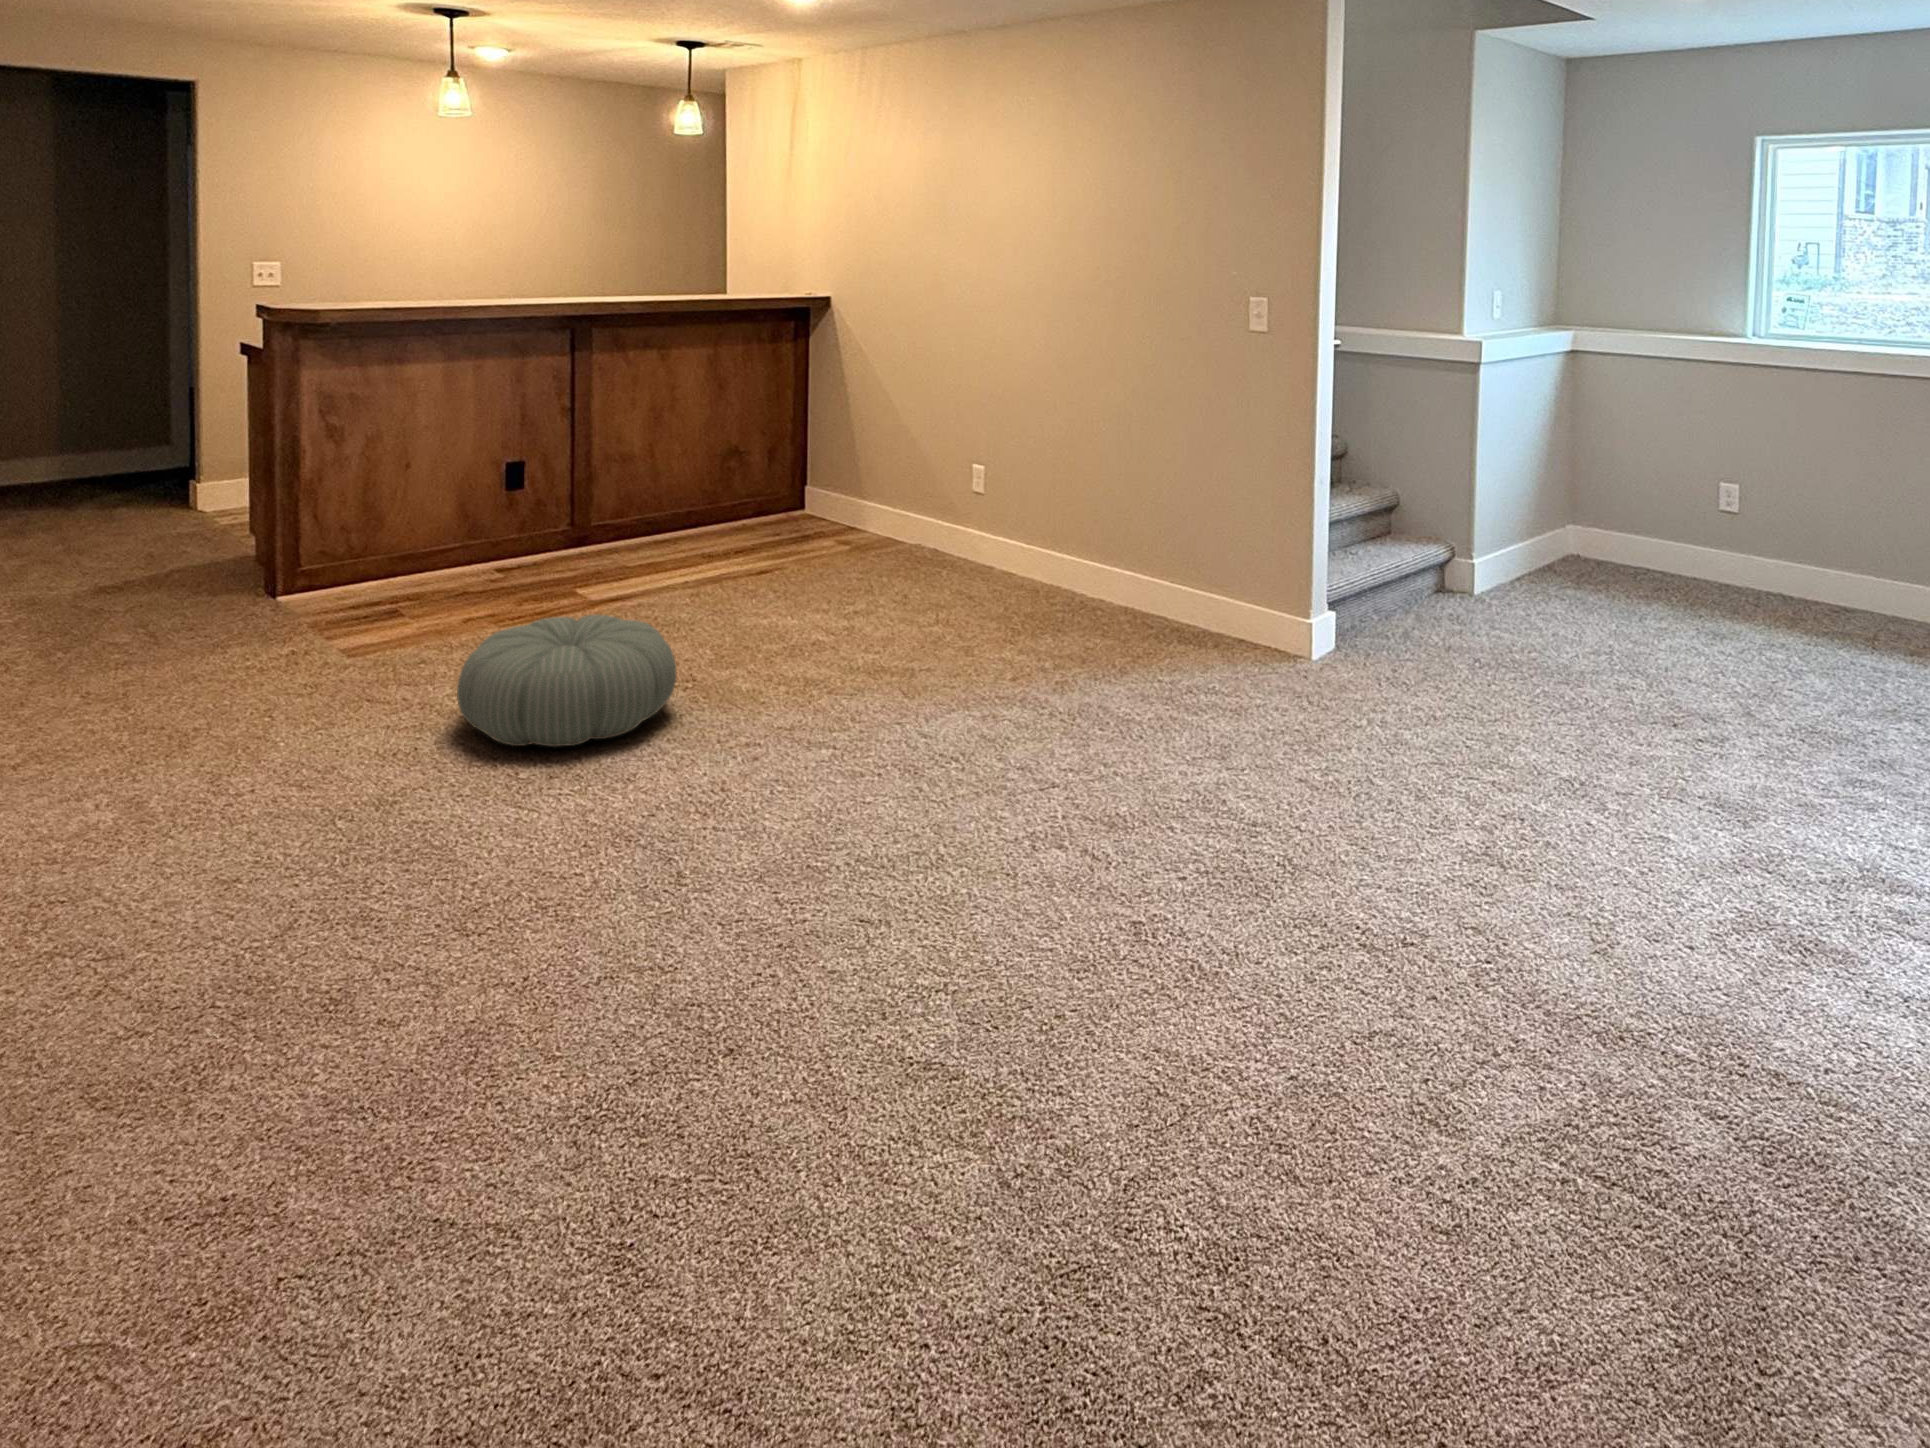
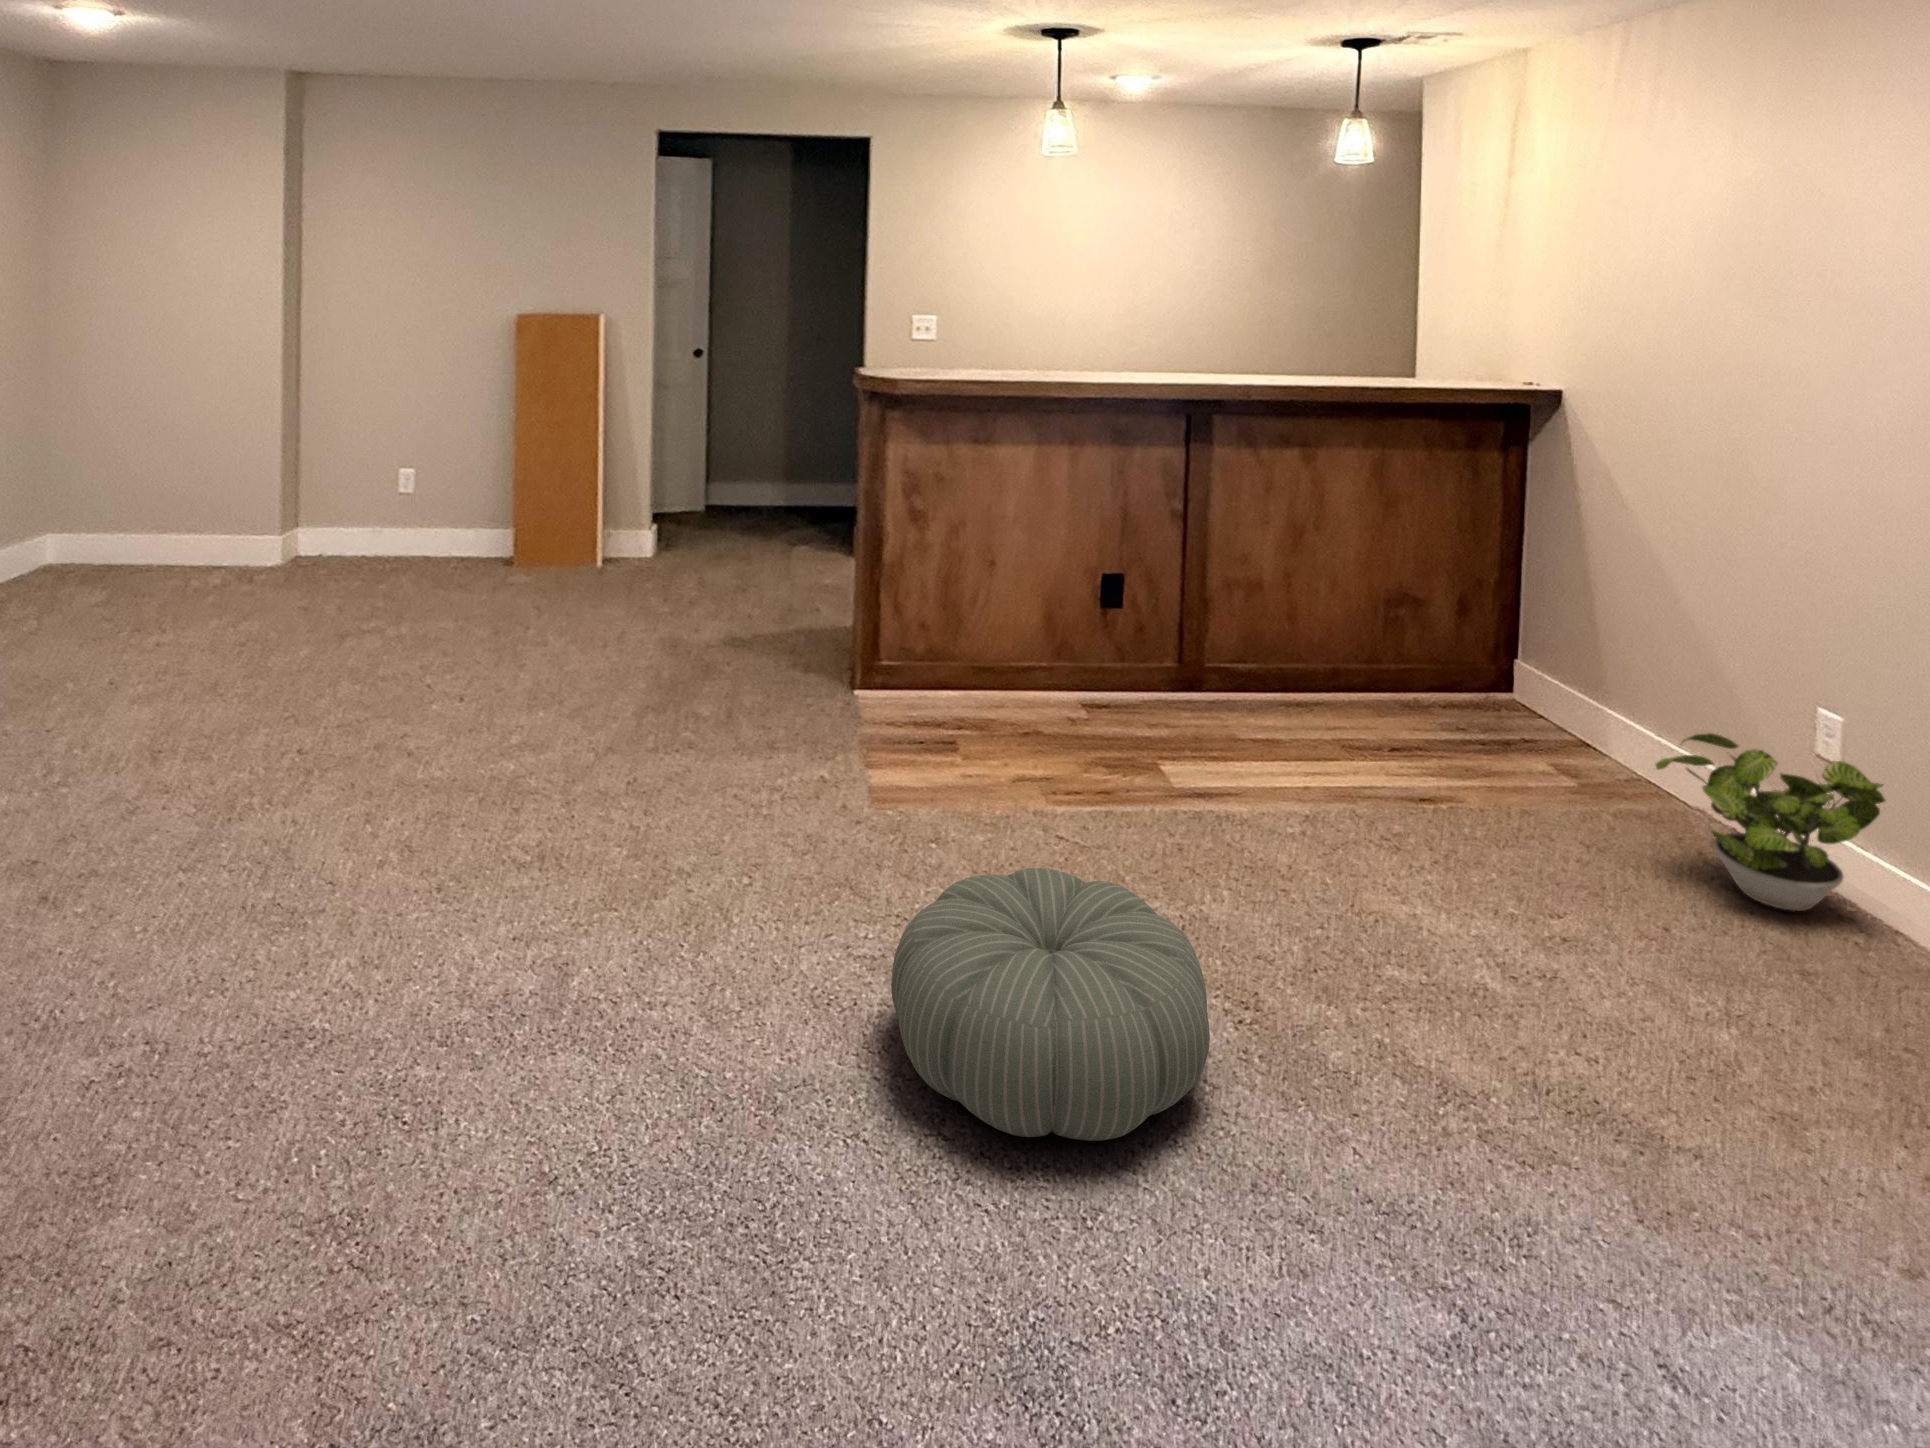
potted plant: none [895,486,1003,579] -> present [1656,733,1885,911]

